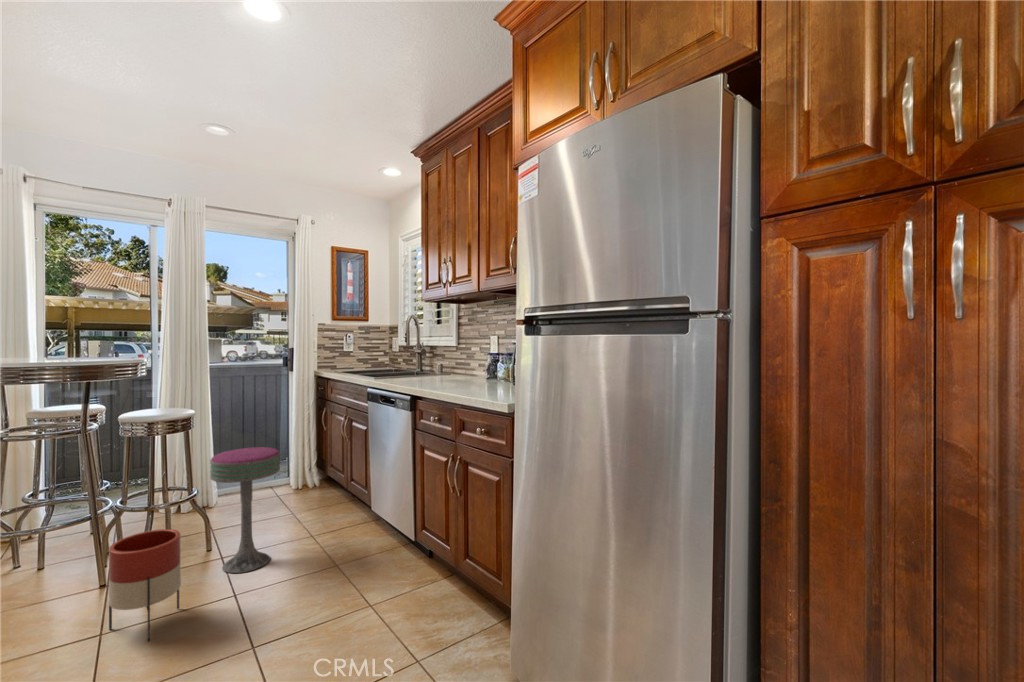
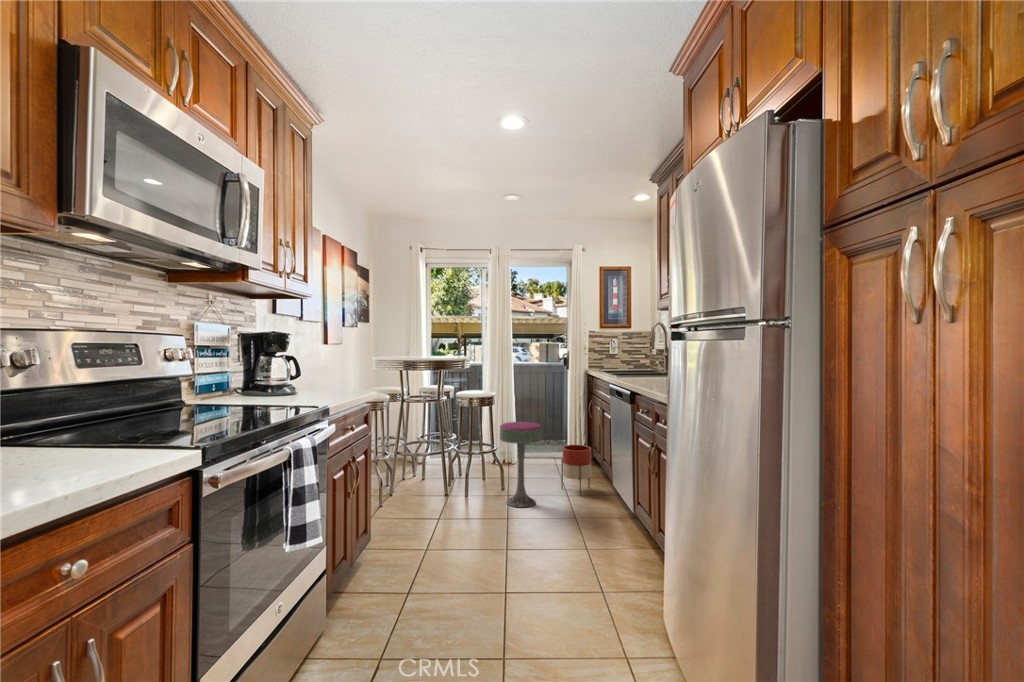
planter: present [109,529,181,641] -> present [562,445,591,496]

